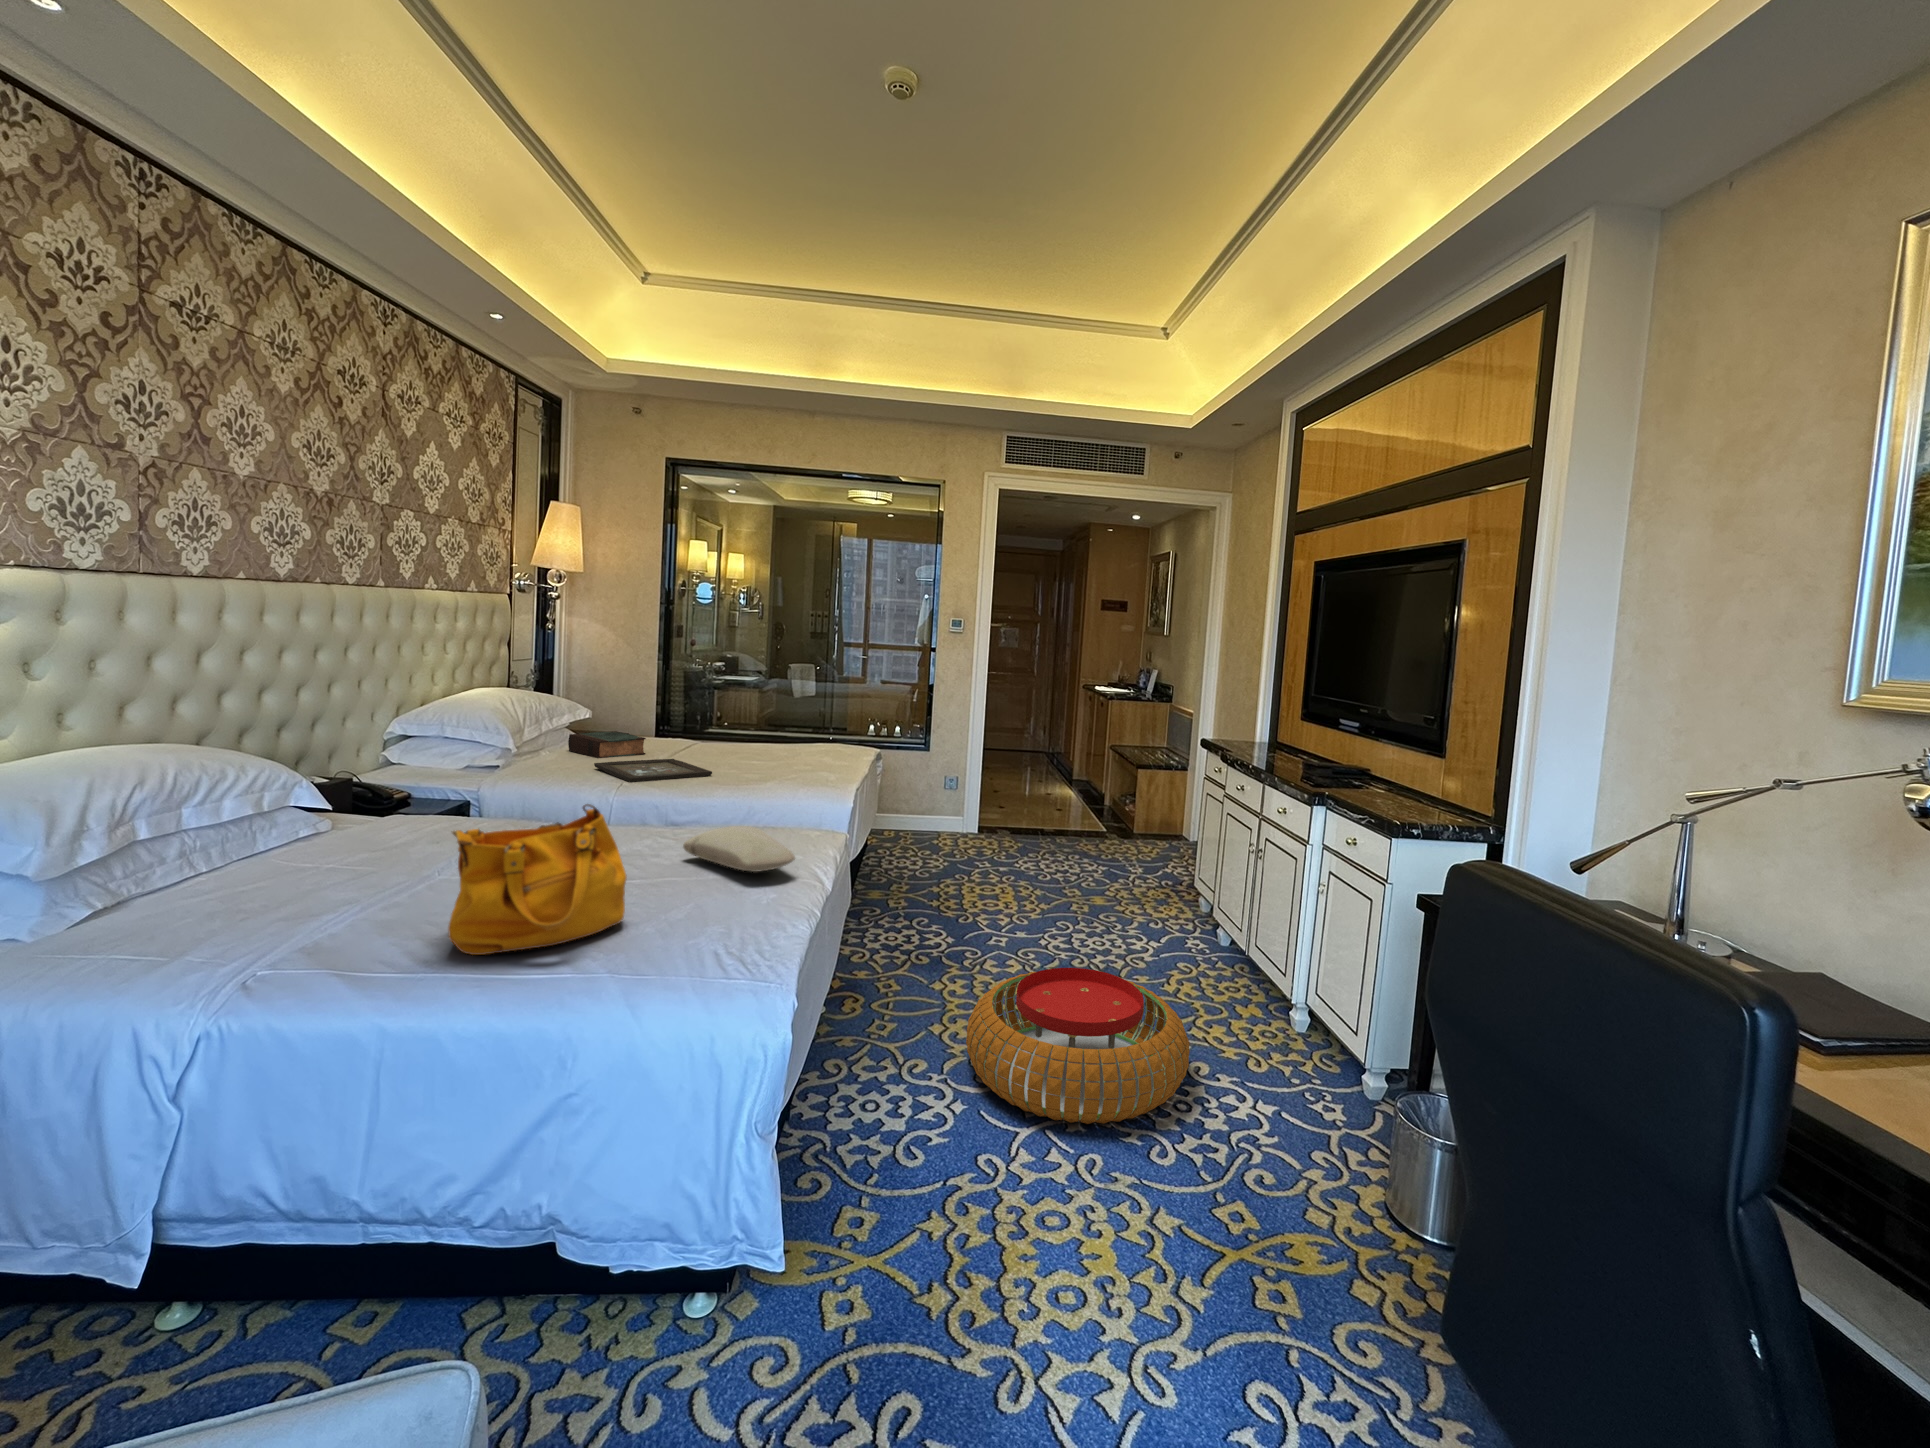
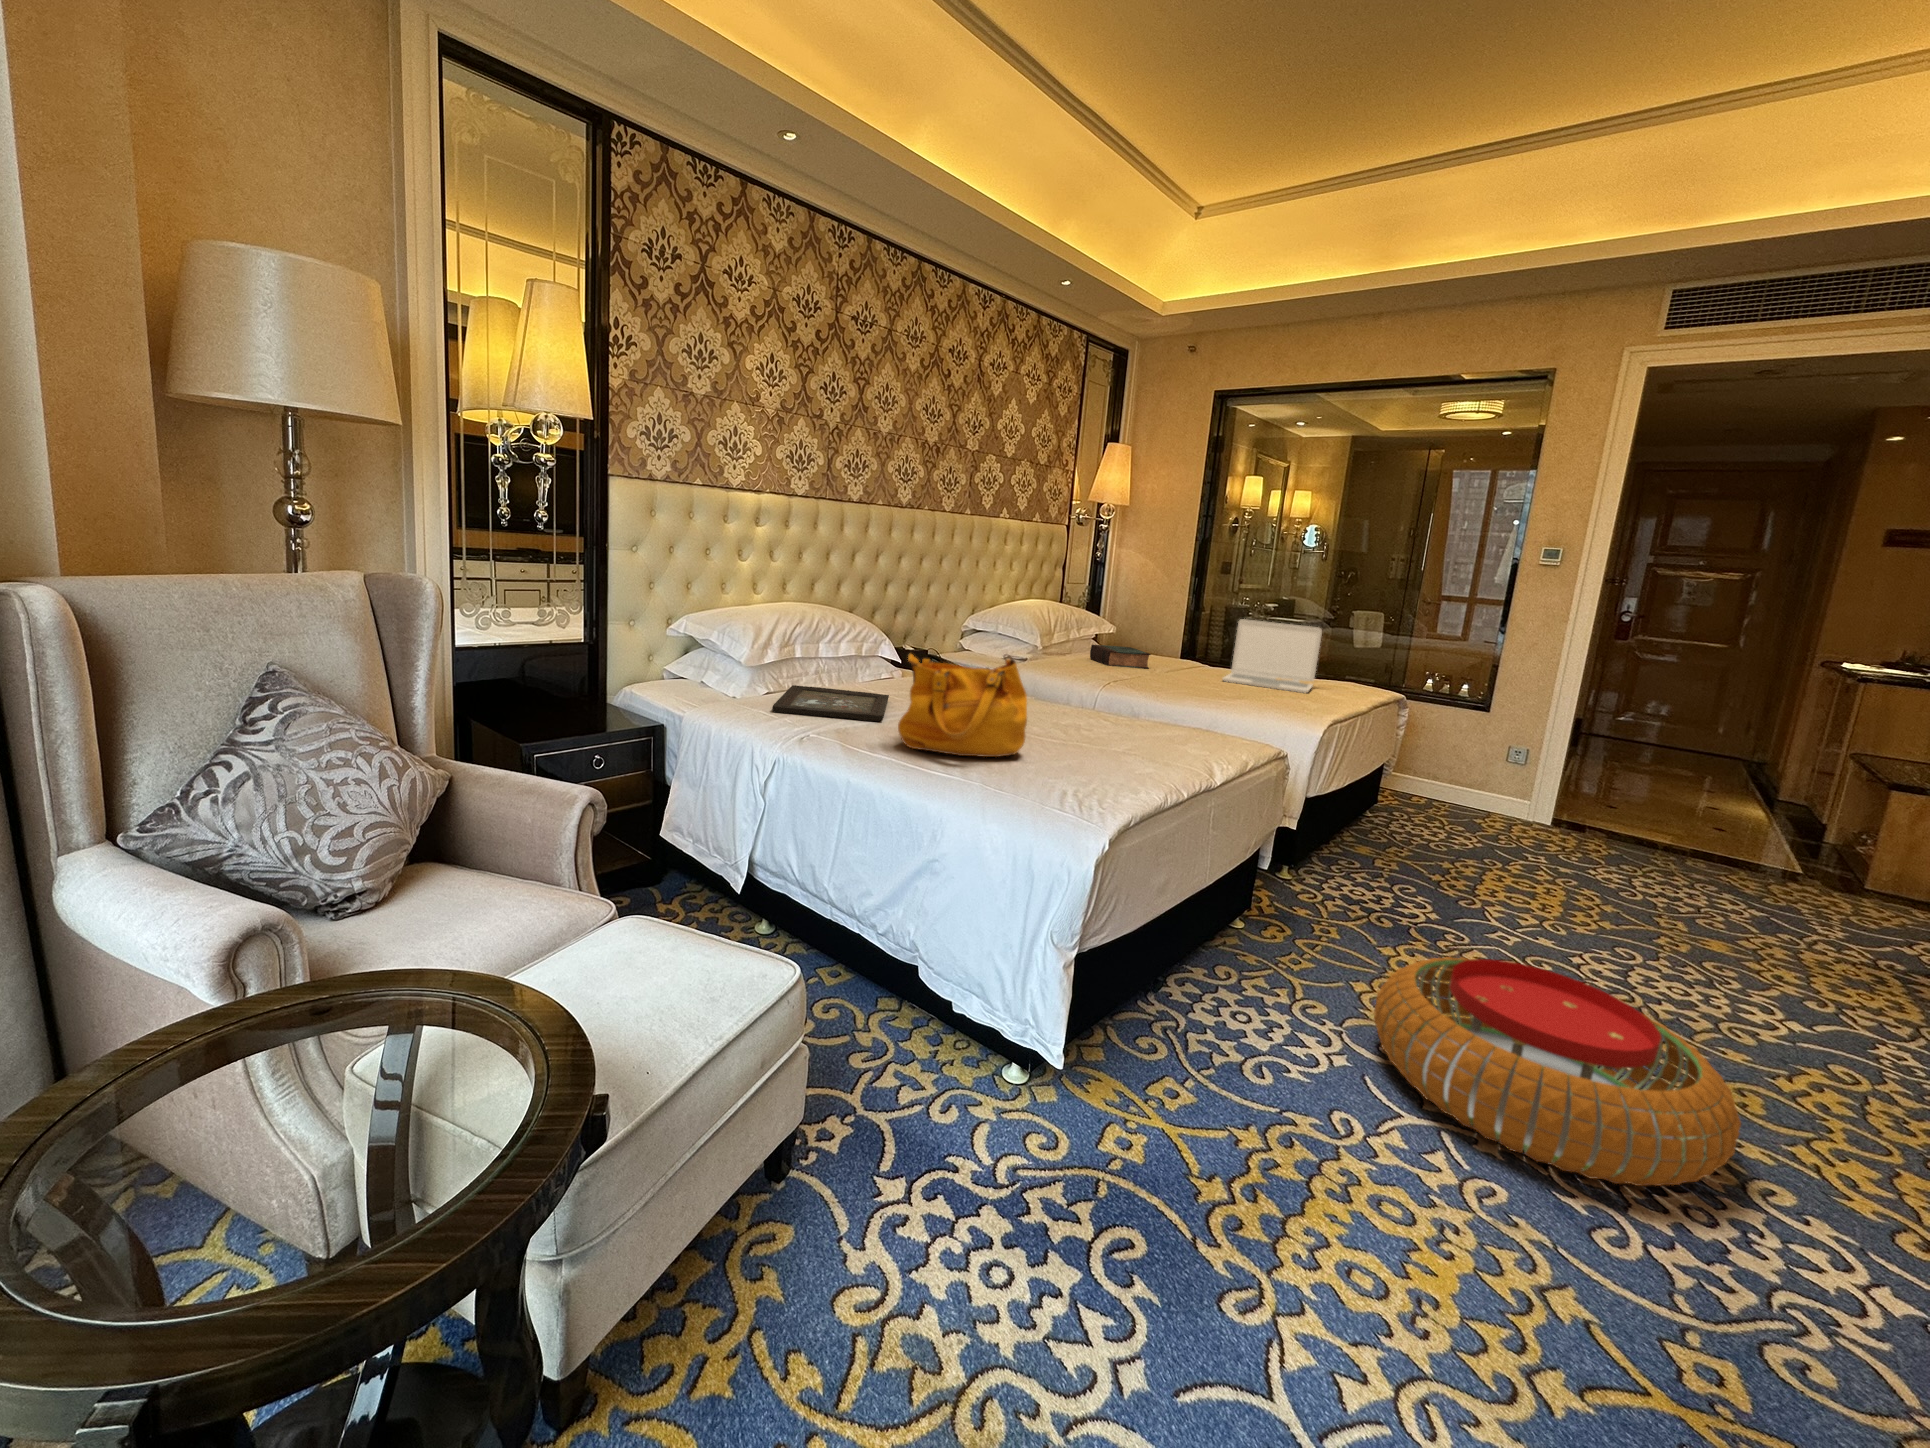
laptop: none [729,691,812,759] -> present [1223,619,1322,693]
tray: present [594,759,712,782] -> present [772,685,889,721]
pillow: present [683,826,795,872] -> none [1109,713,1197,753]

